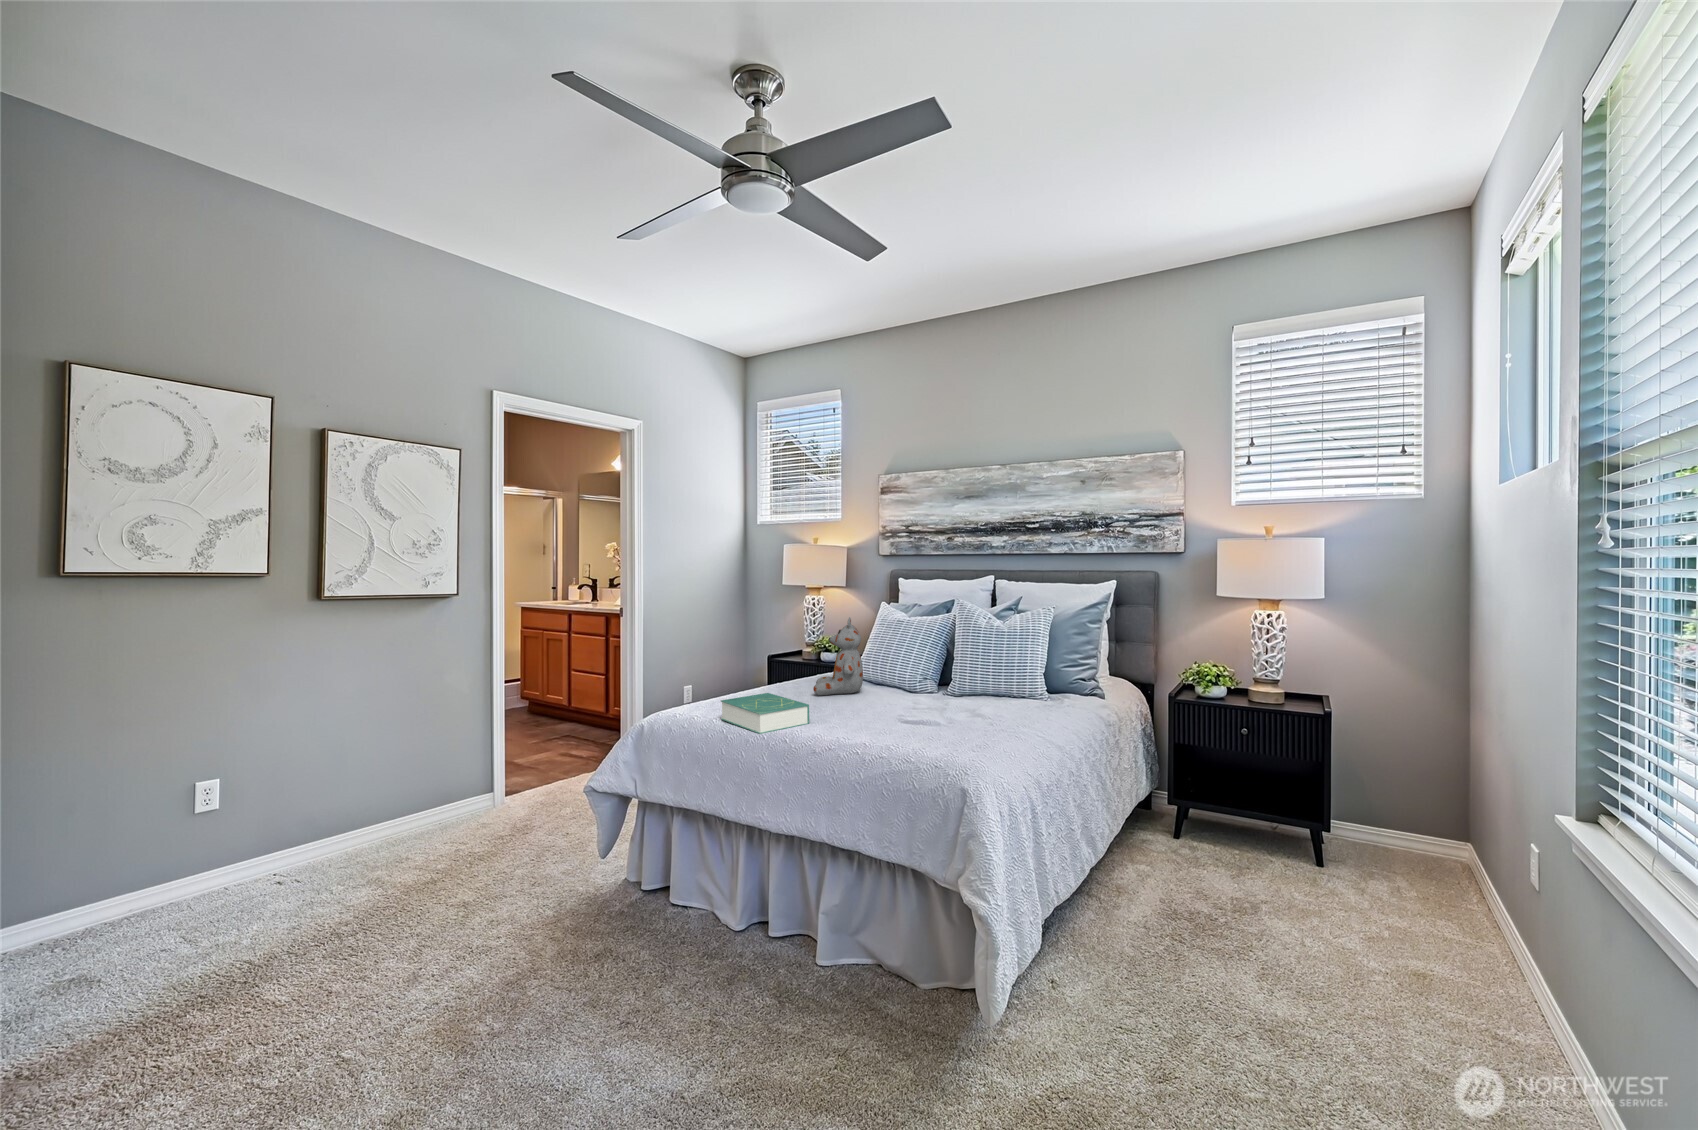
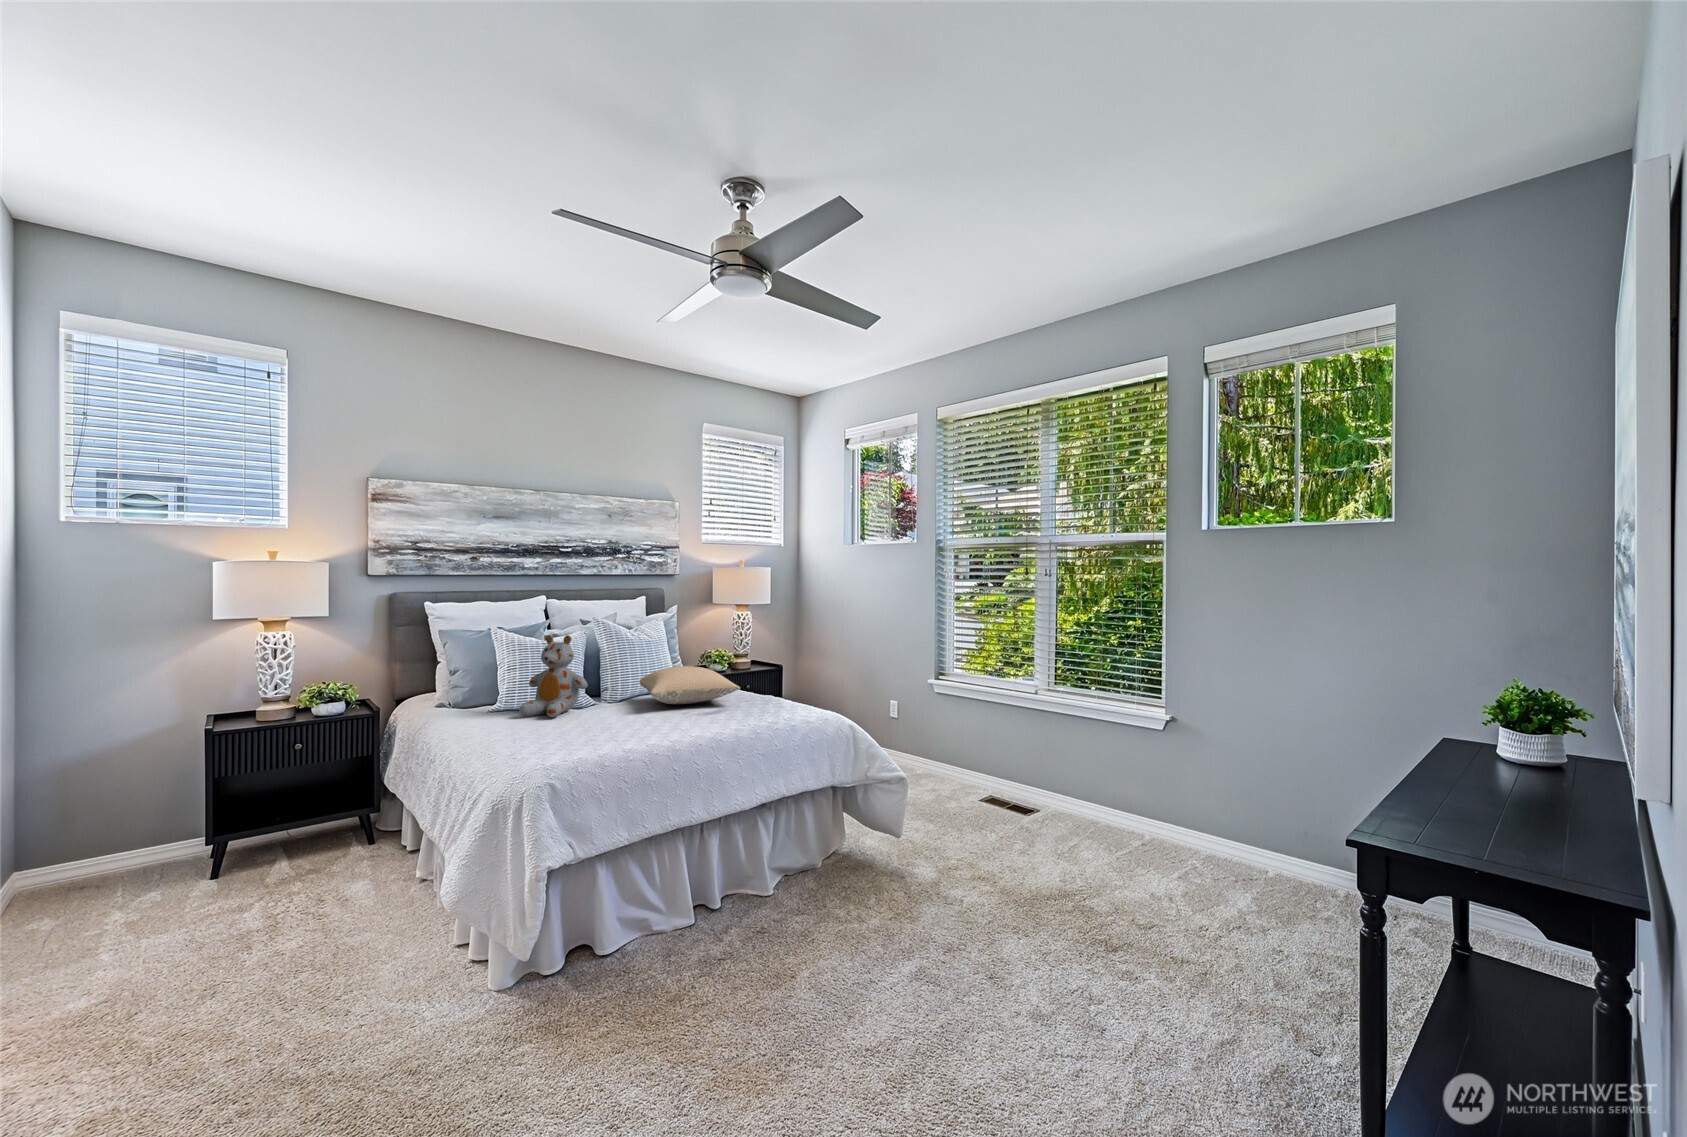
pillow: none [848,670,993,717] -> present [639,666,740,704]
book: present [721,693,809,734] -> none [593,705,682,740]

